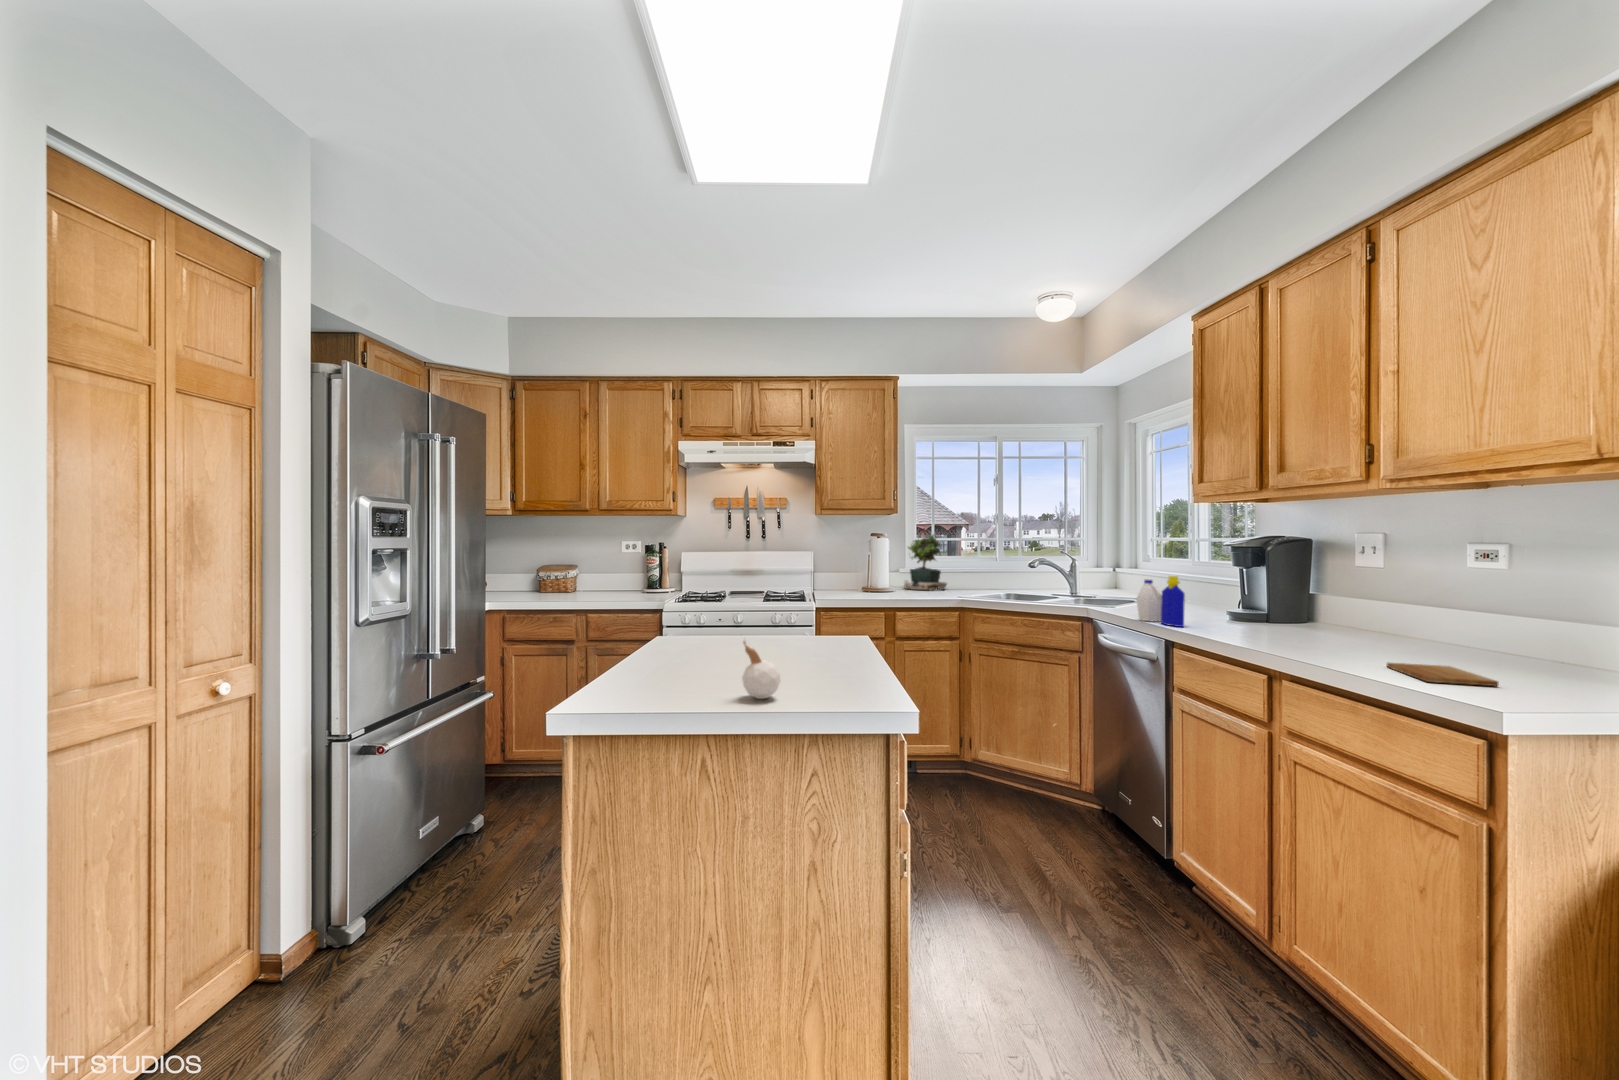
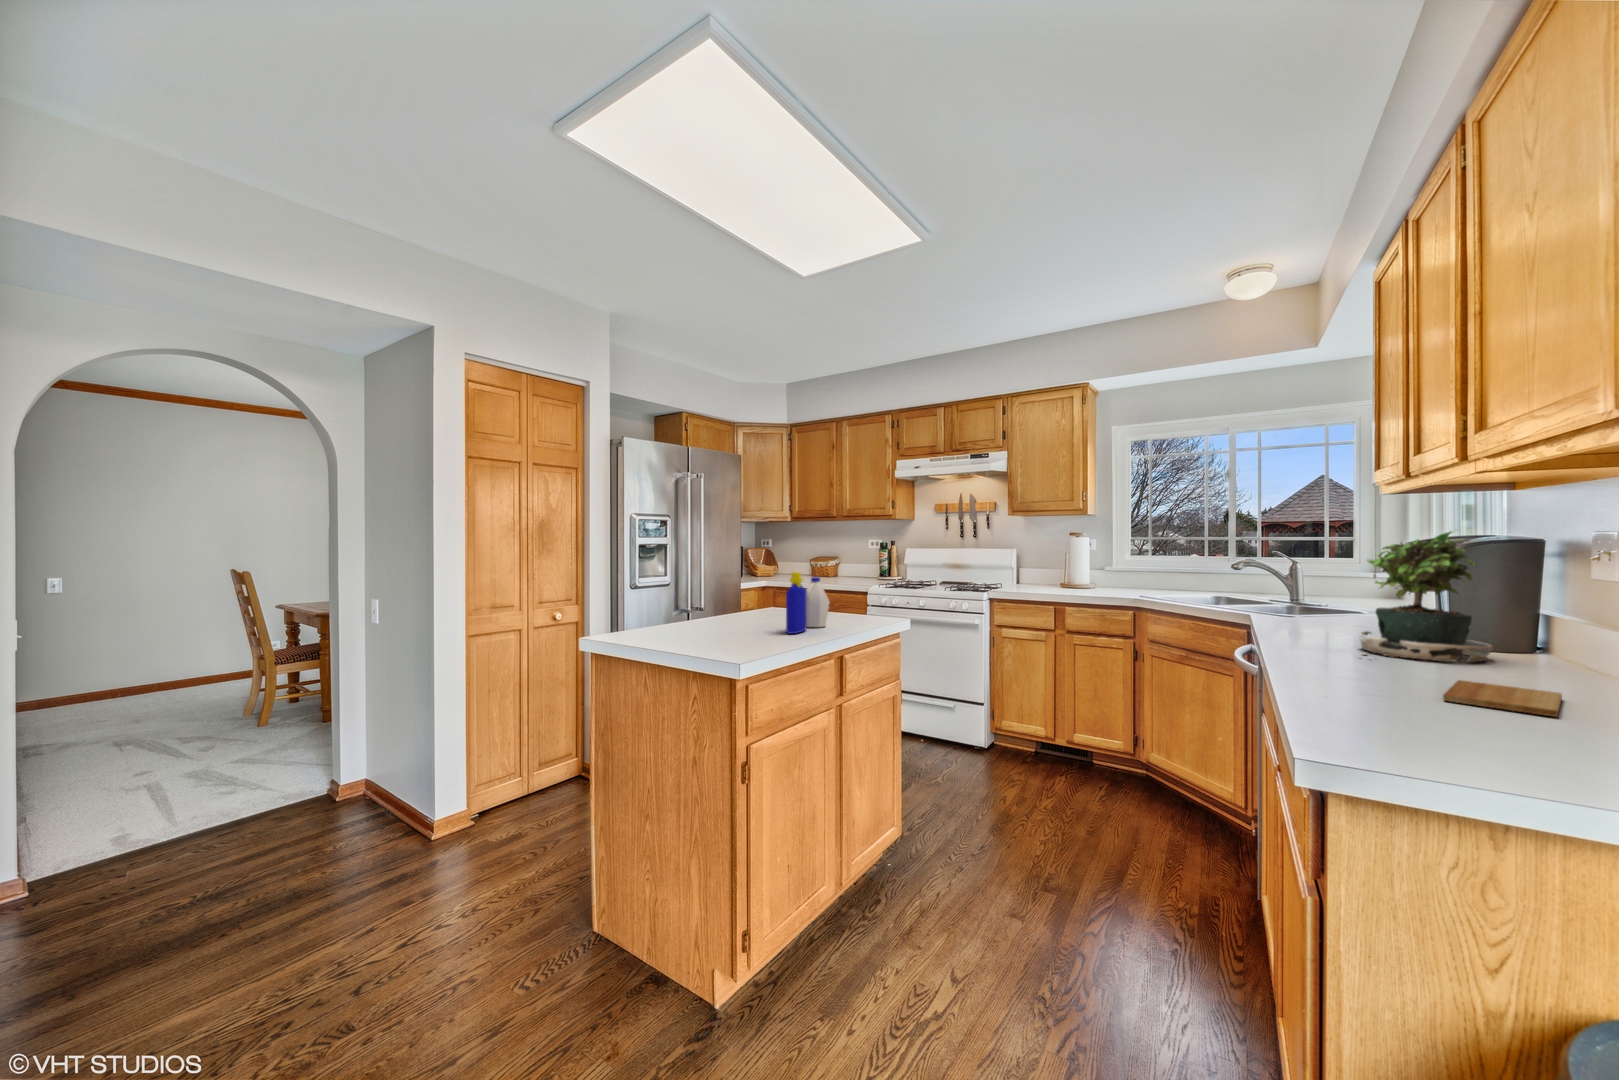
potted plant: present [904,535,947,590] -> present [1359,531,1493,662]
bottle: present [1136,576,1185,627] -> present [786,572,829,634]
candle: present [742,640,780,699] -> none [712,593,738,638]

